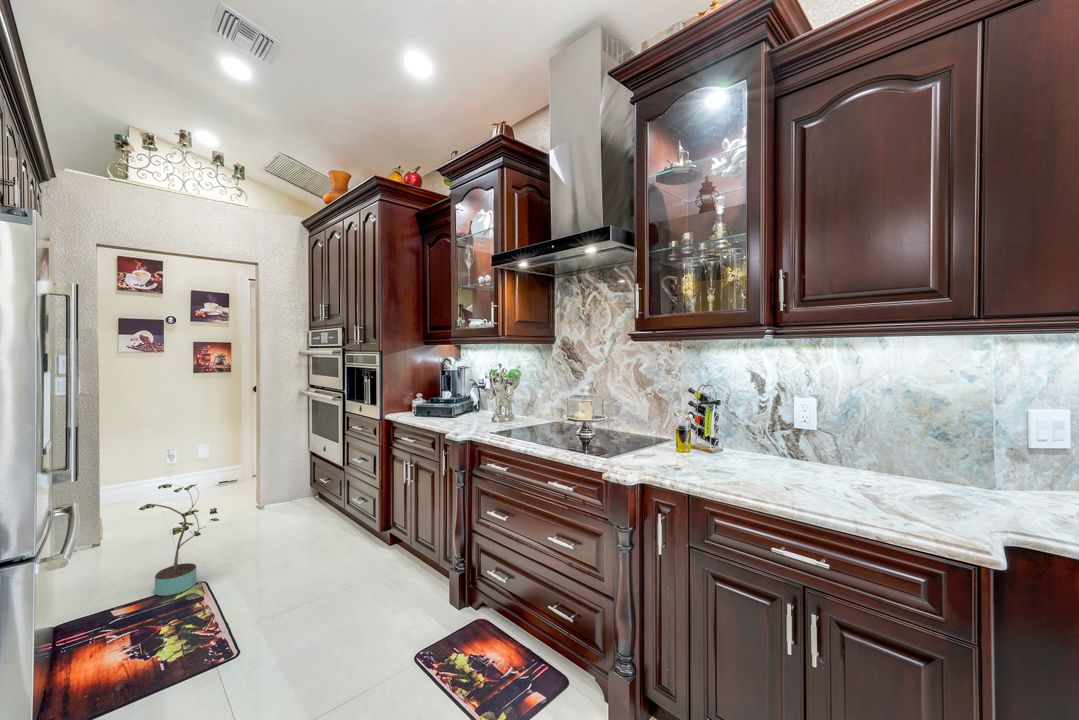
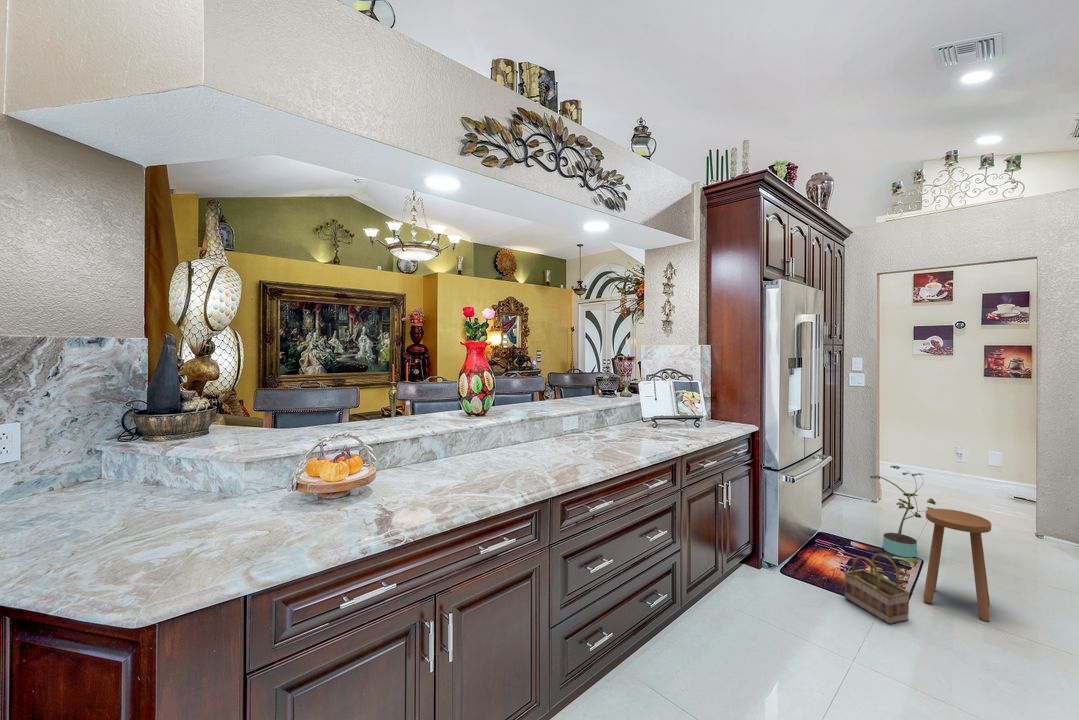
stool: none [235,506,301,623] -> present [923,508,991,621]
basket: none [167,595,252,689] -> present [844,553,910,624]

